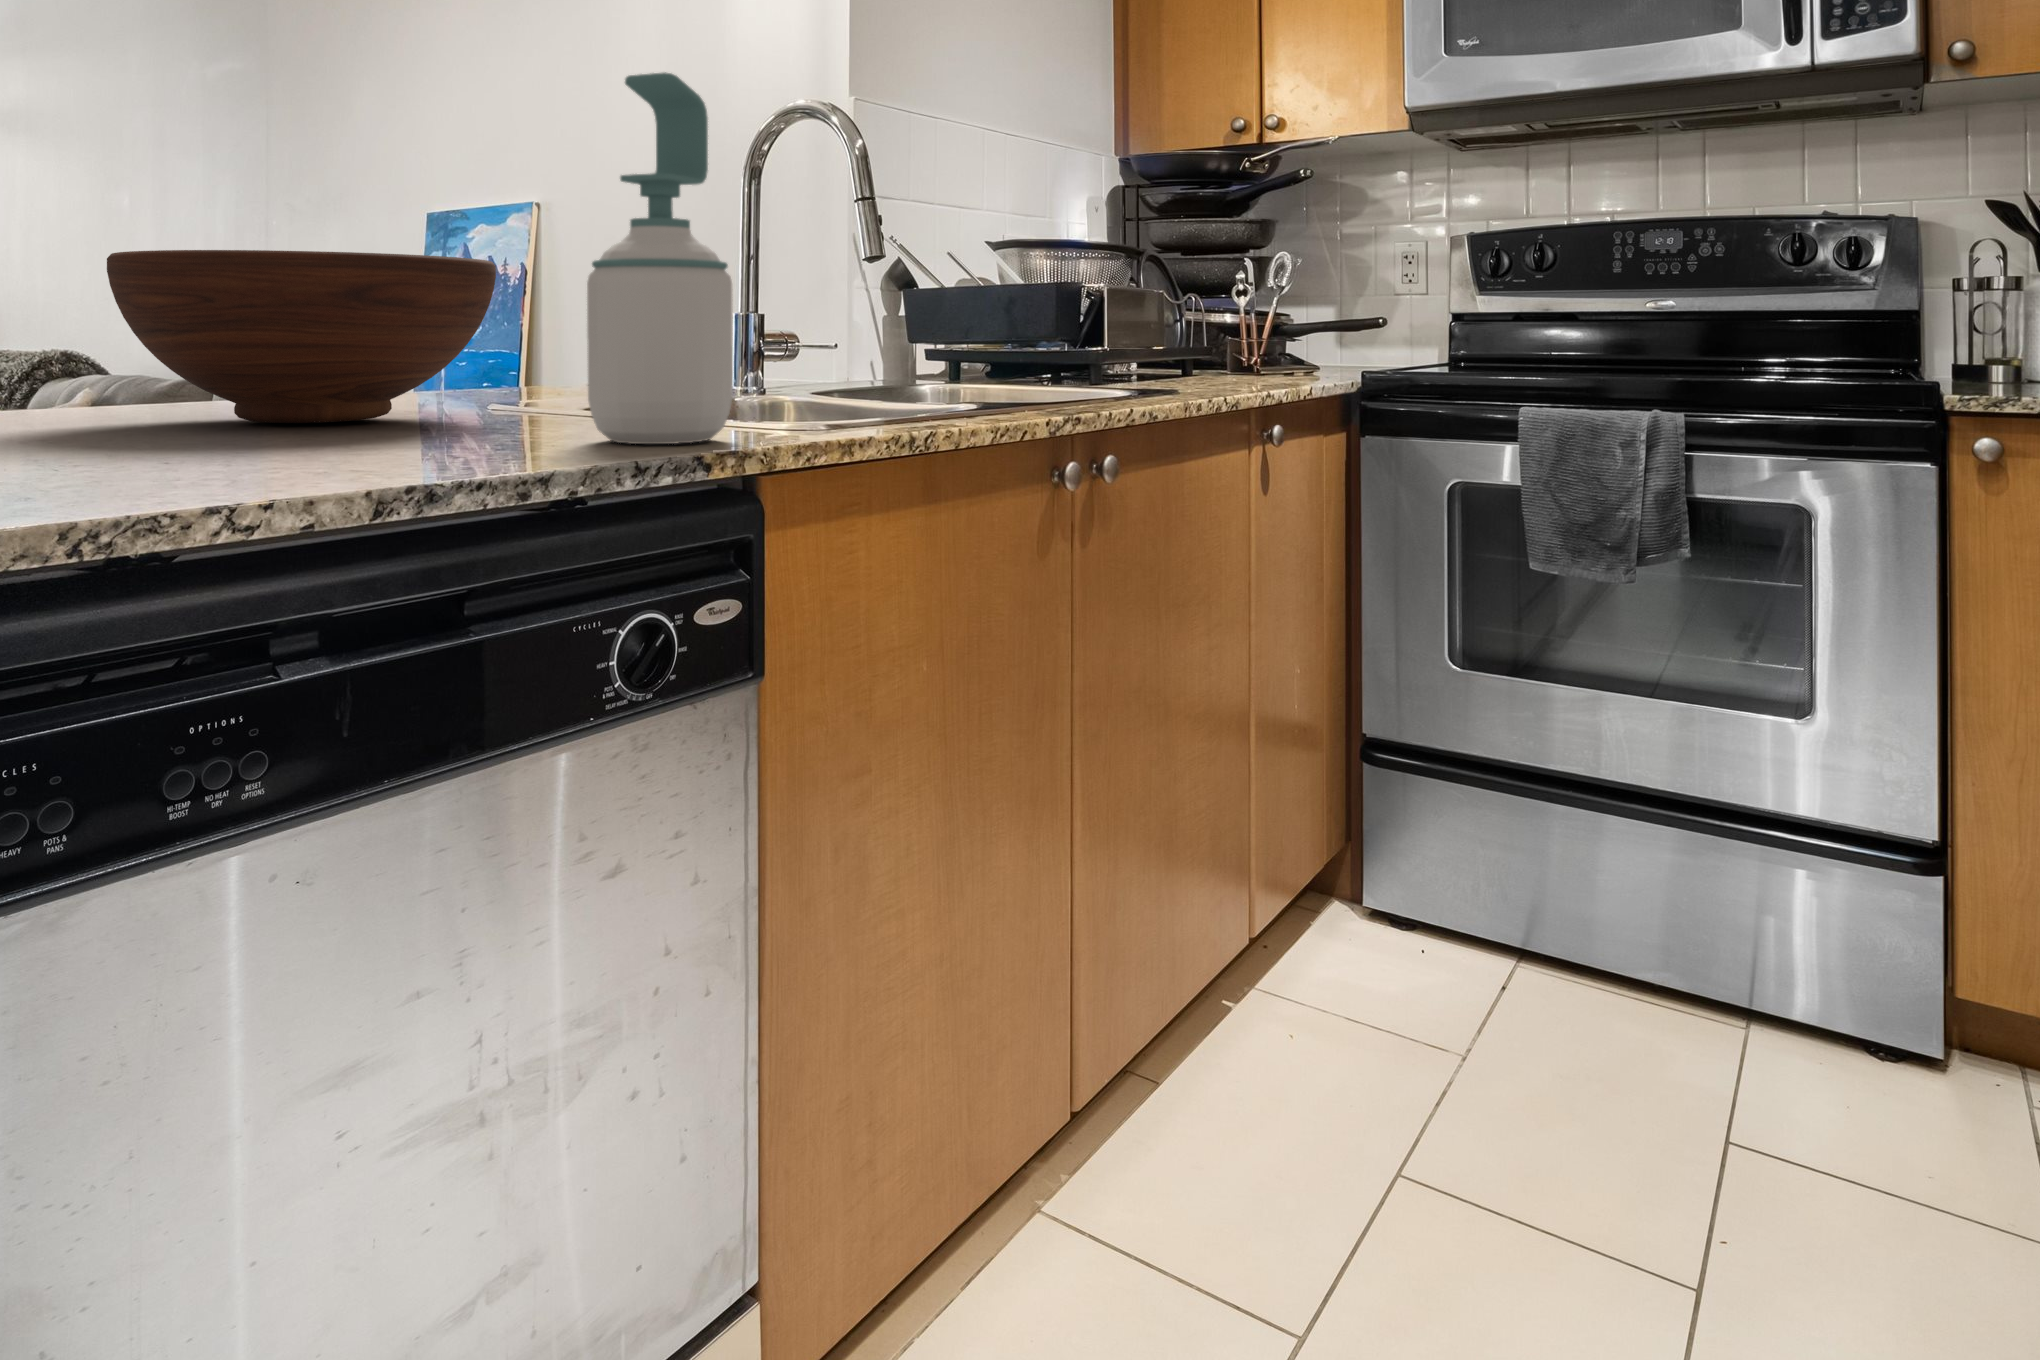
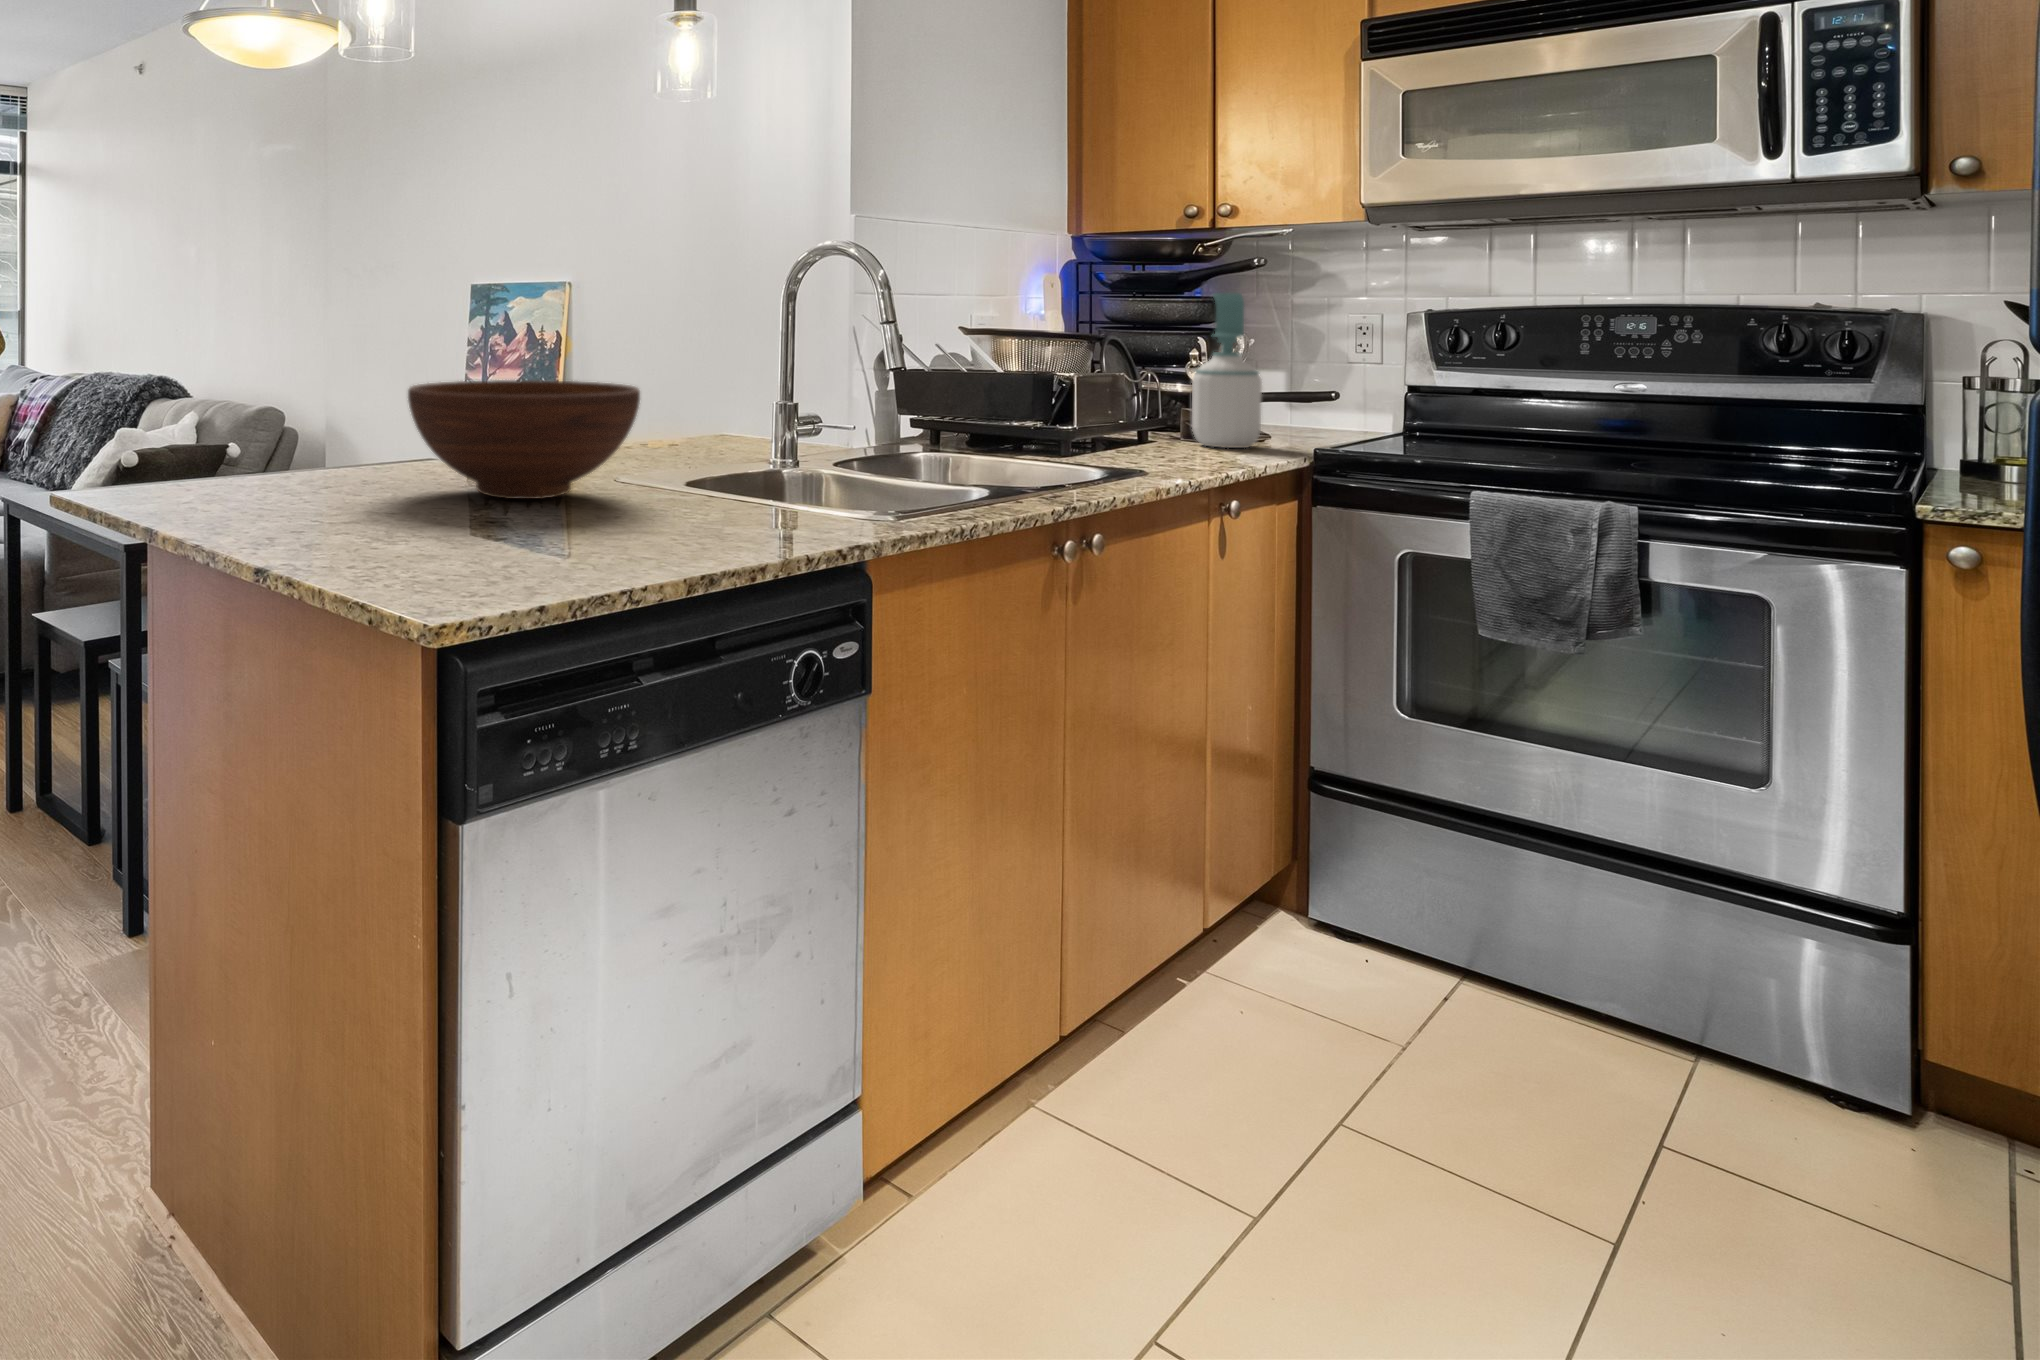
soap bottle: present [587,72,733,444] -> present [1192,293,1262,448]

